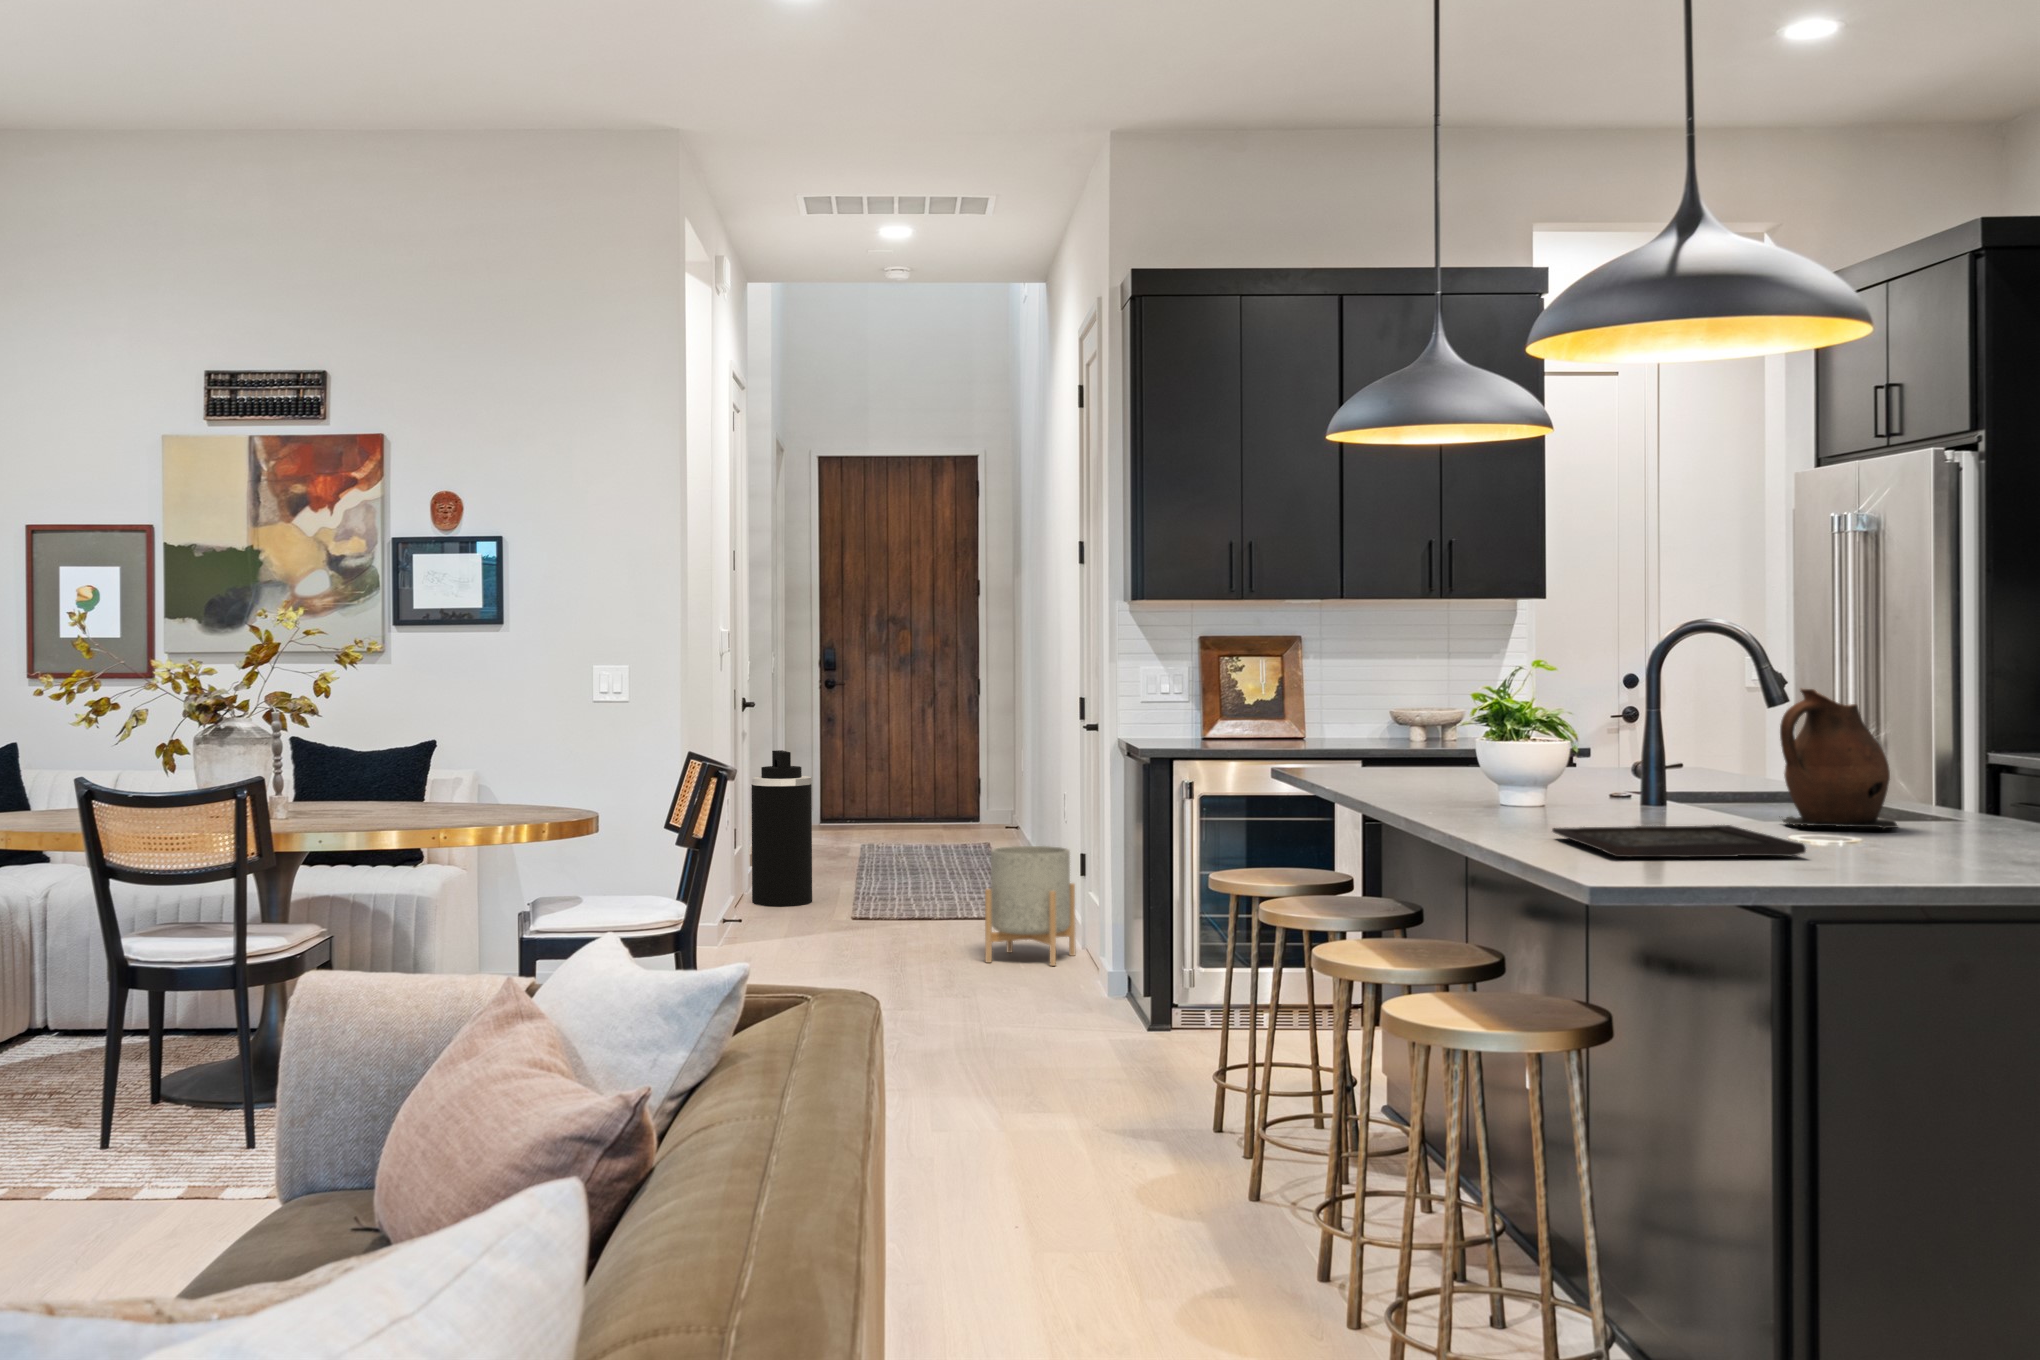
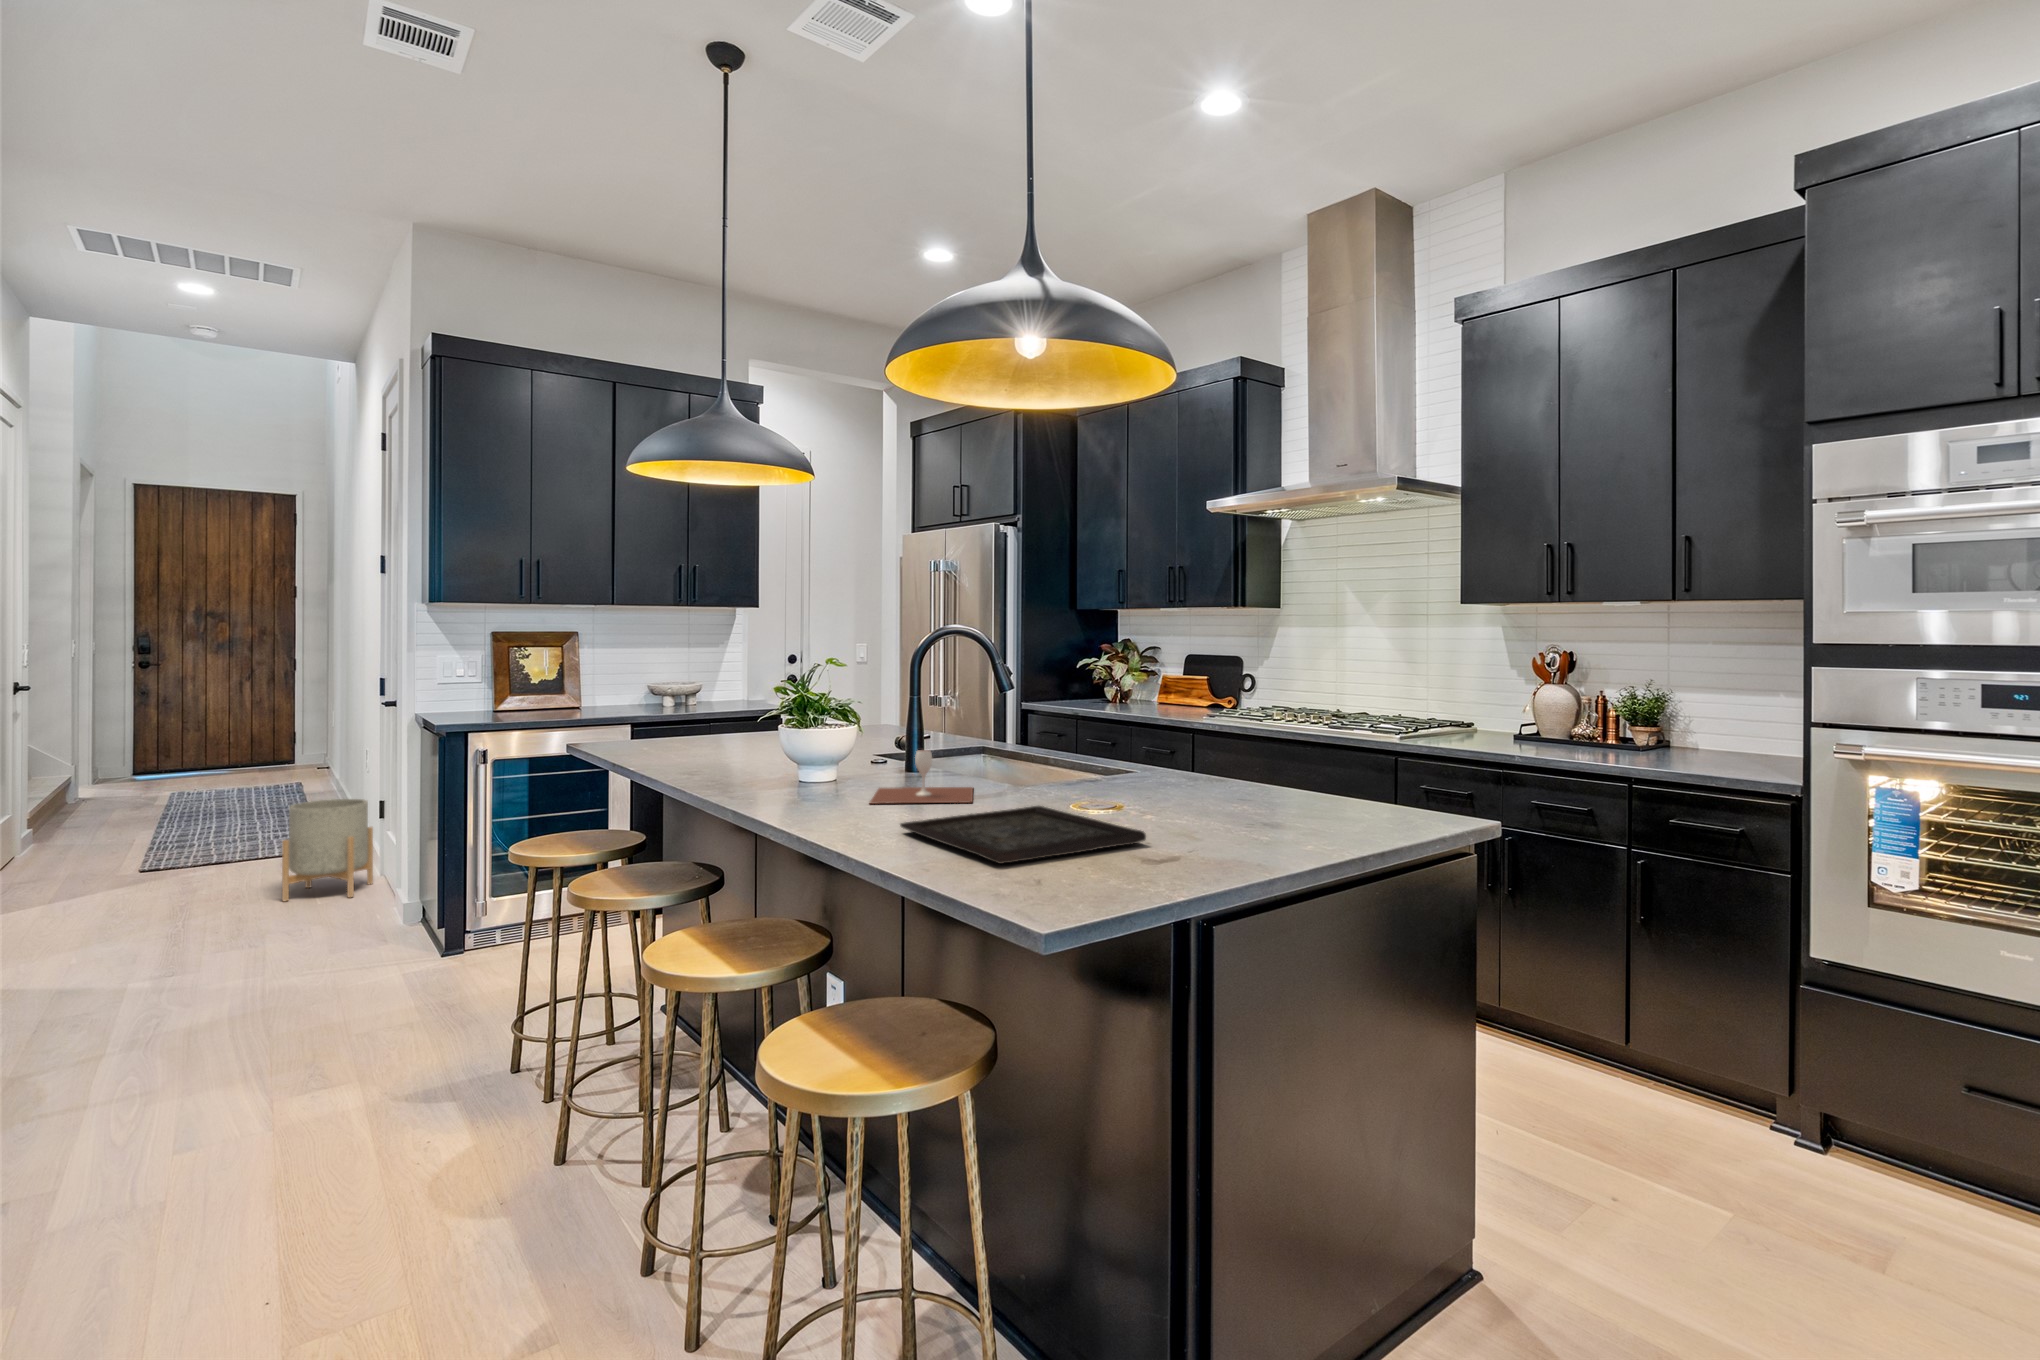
ceramic pitcher: present [1780,689,1897,830] -> none [1044,684,1142,797]
trash can: present [751,750,812,906] -> none [32,726,104,864]
wine glass: none [1550,765,1696,825] -> present [870,750,973,804]

